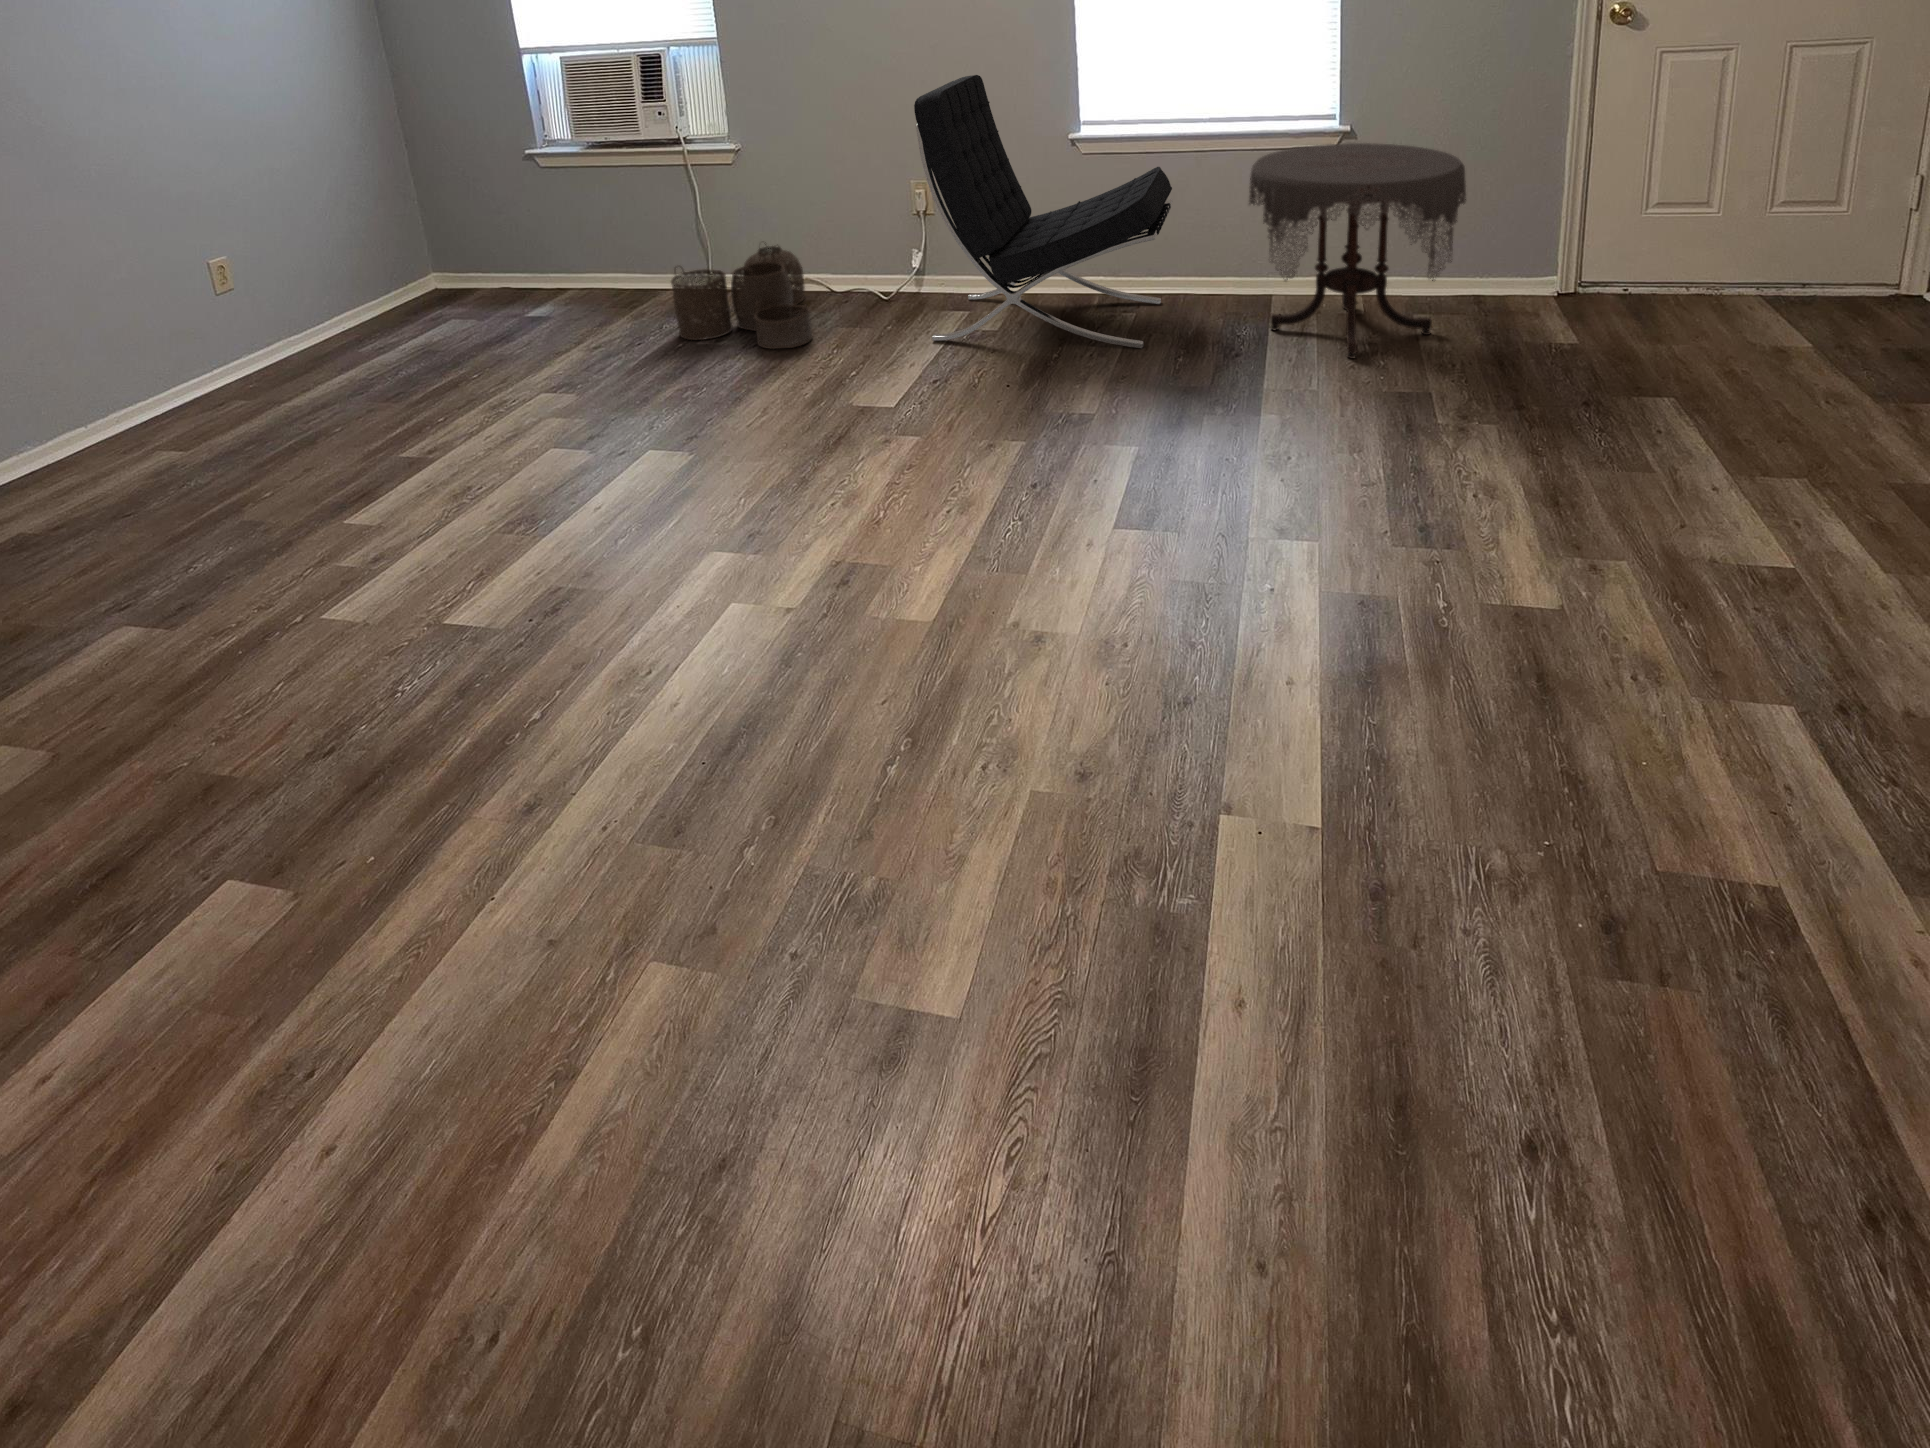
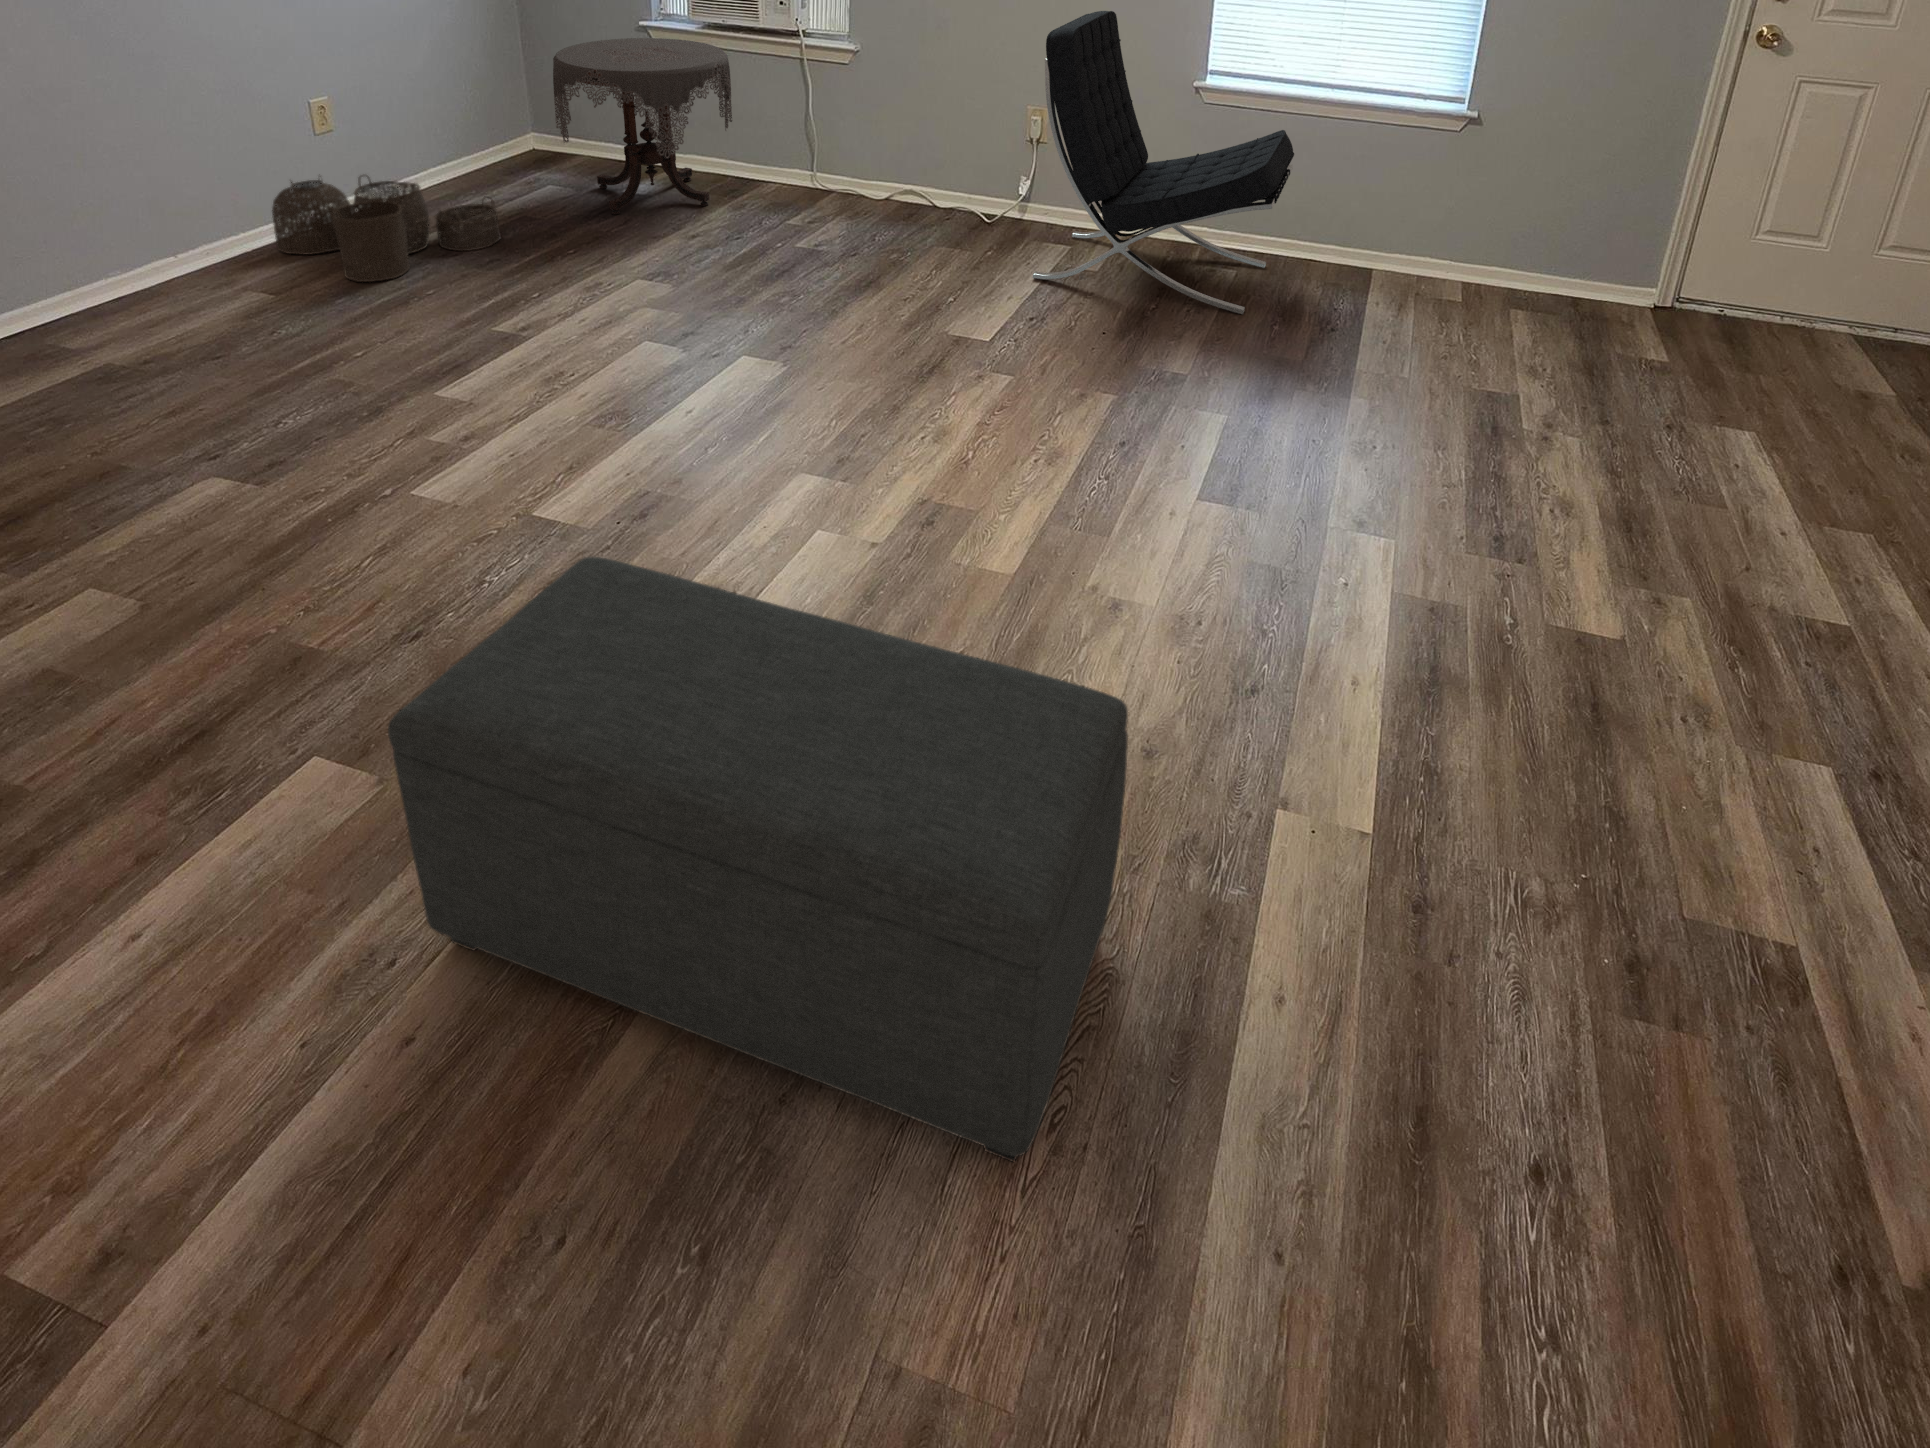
side table: present [1249,143,1466,358] -> present [553,38,732,214]
woven basket: present [671,244,812,349] -> present [272,176,501,282]
ottoman: none [279,626,1051,1204] -> present [388,557,1128,1162]

